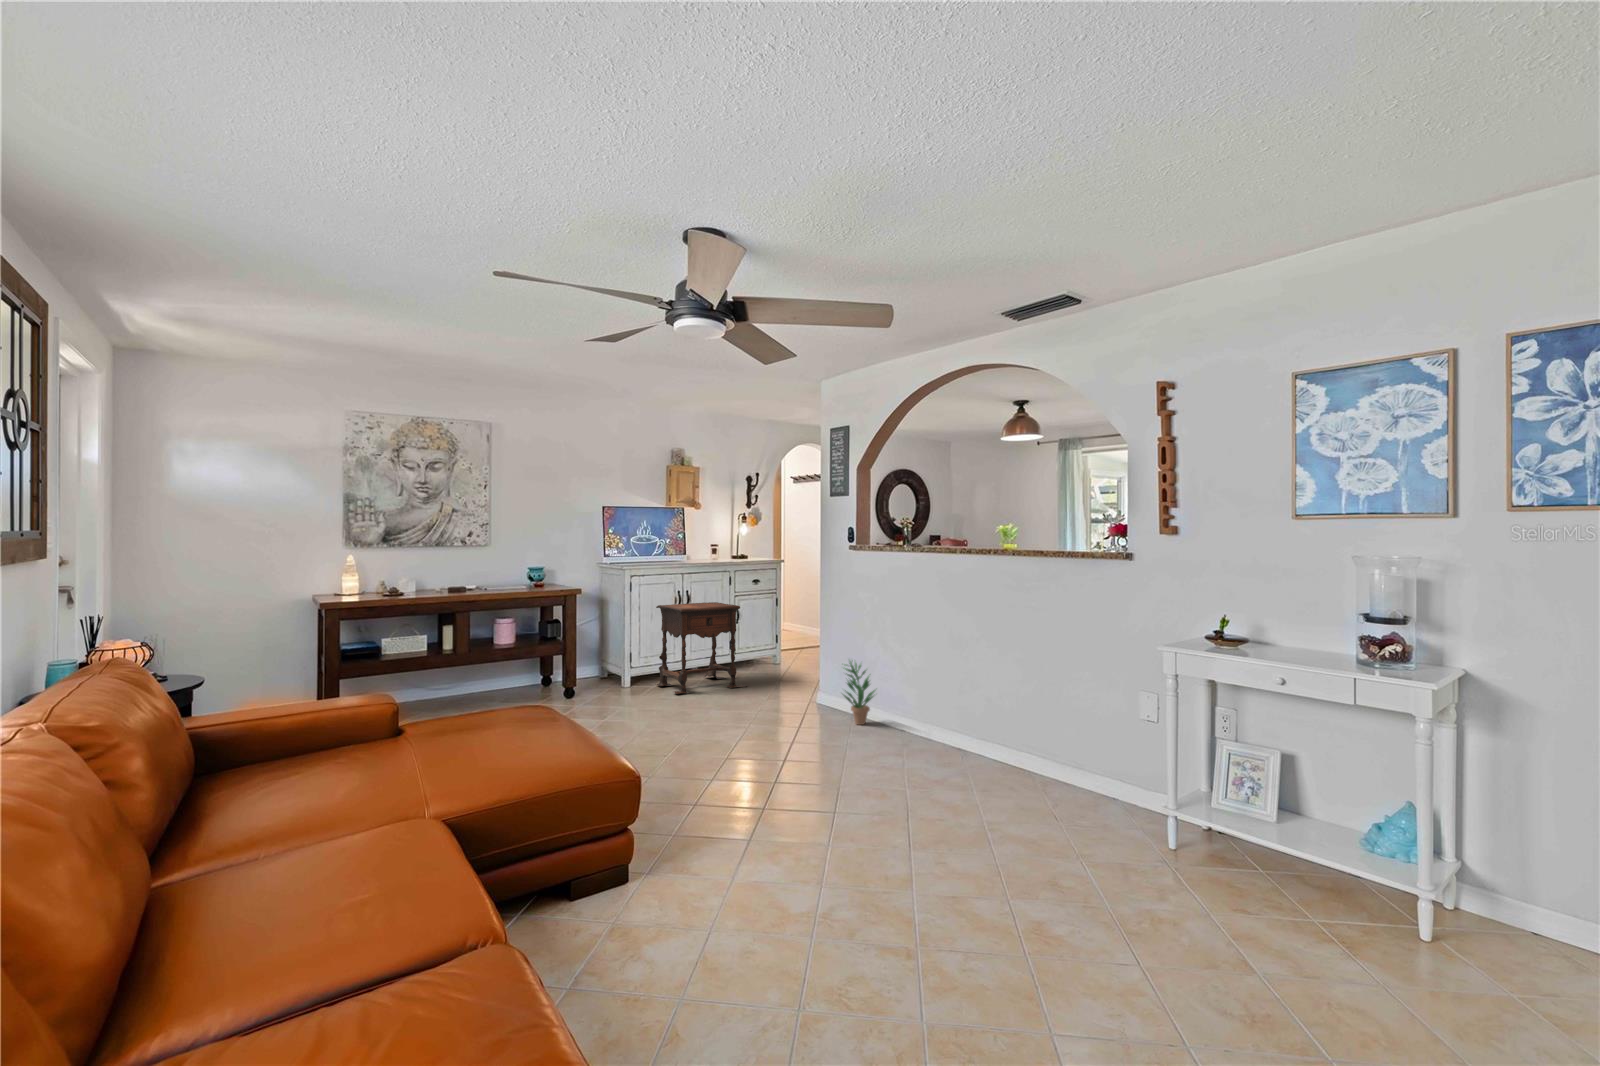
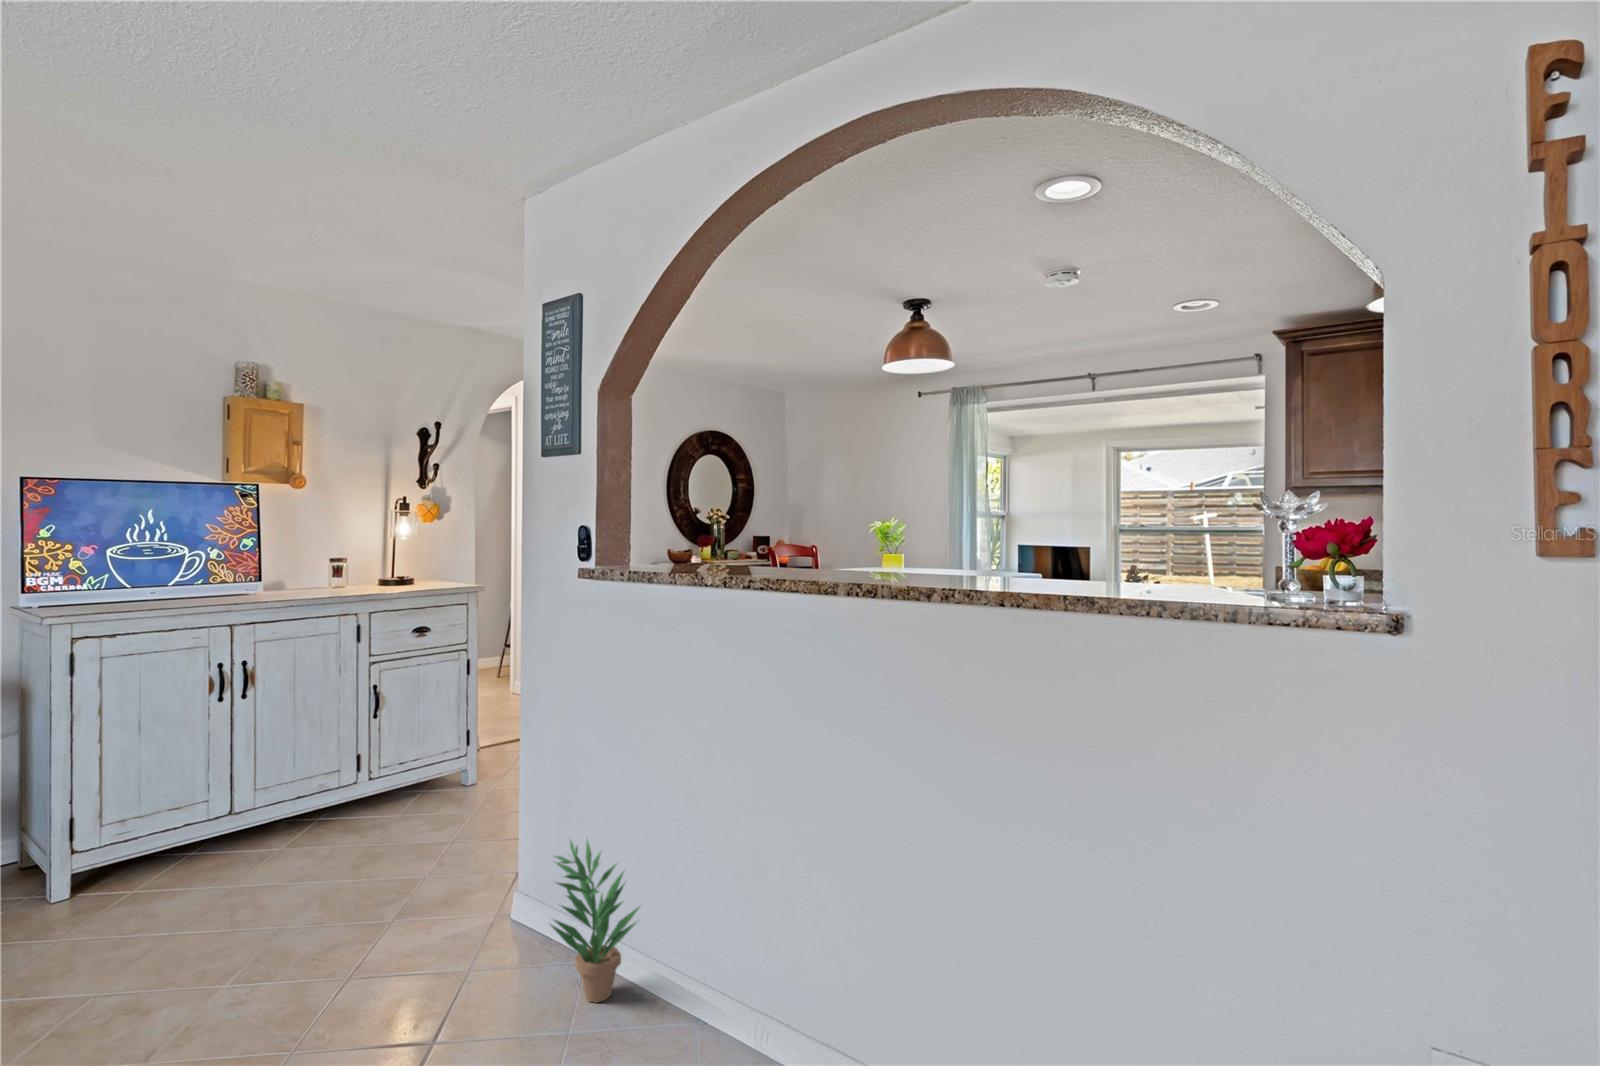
side table: present [656,602,747,694] -> none [143,682,373,916]

